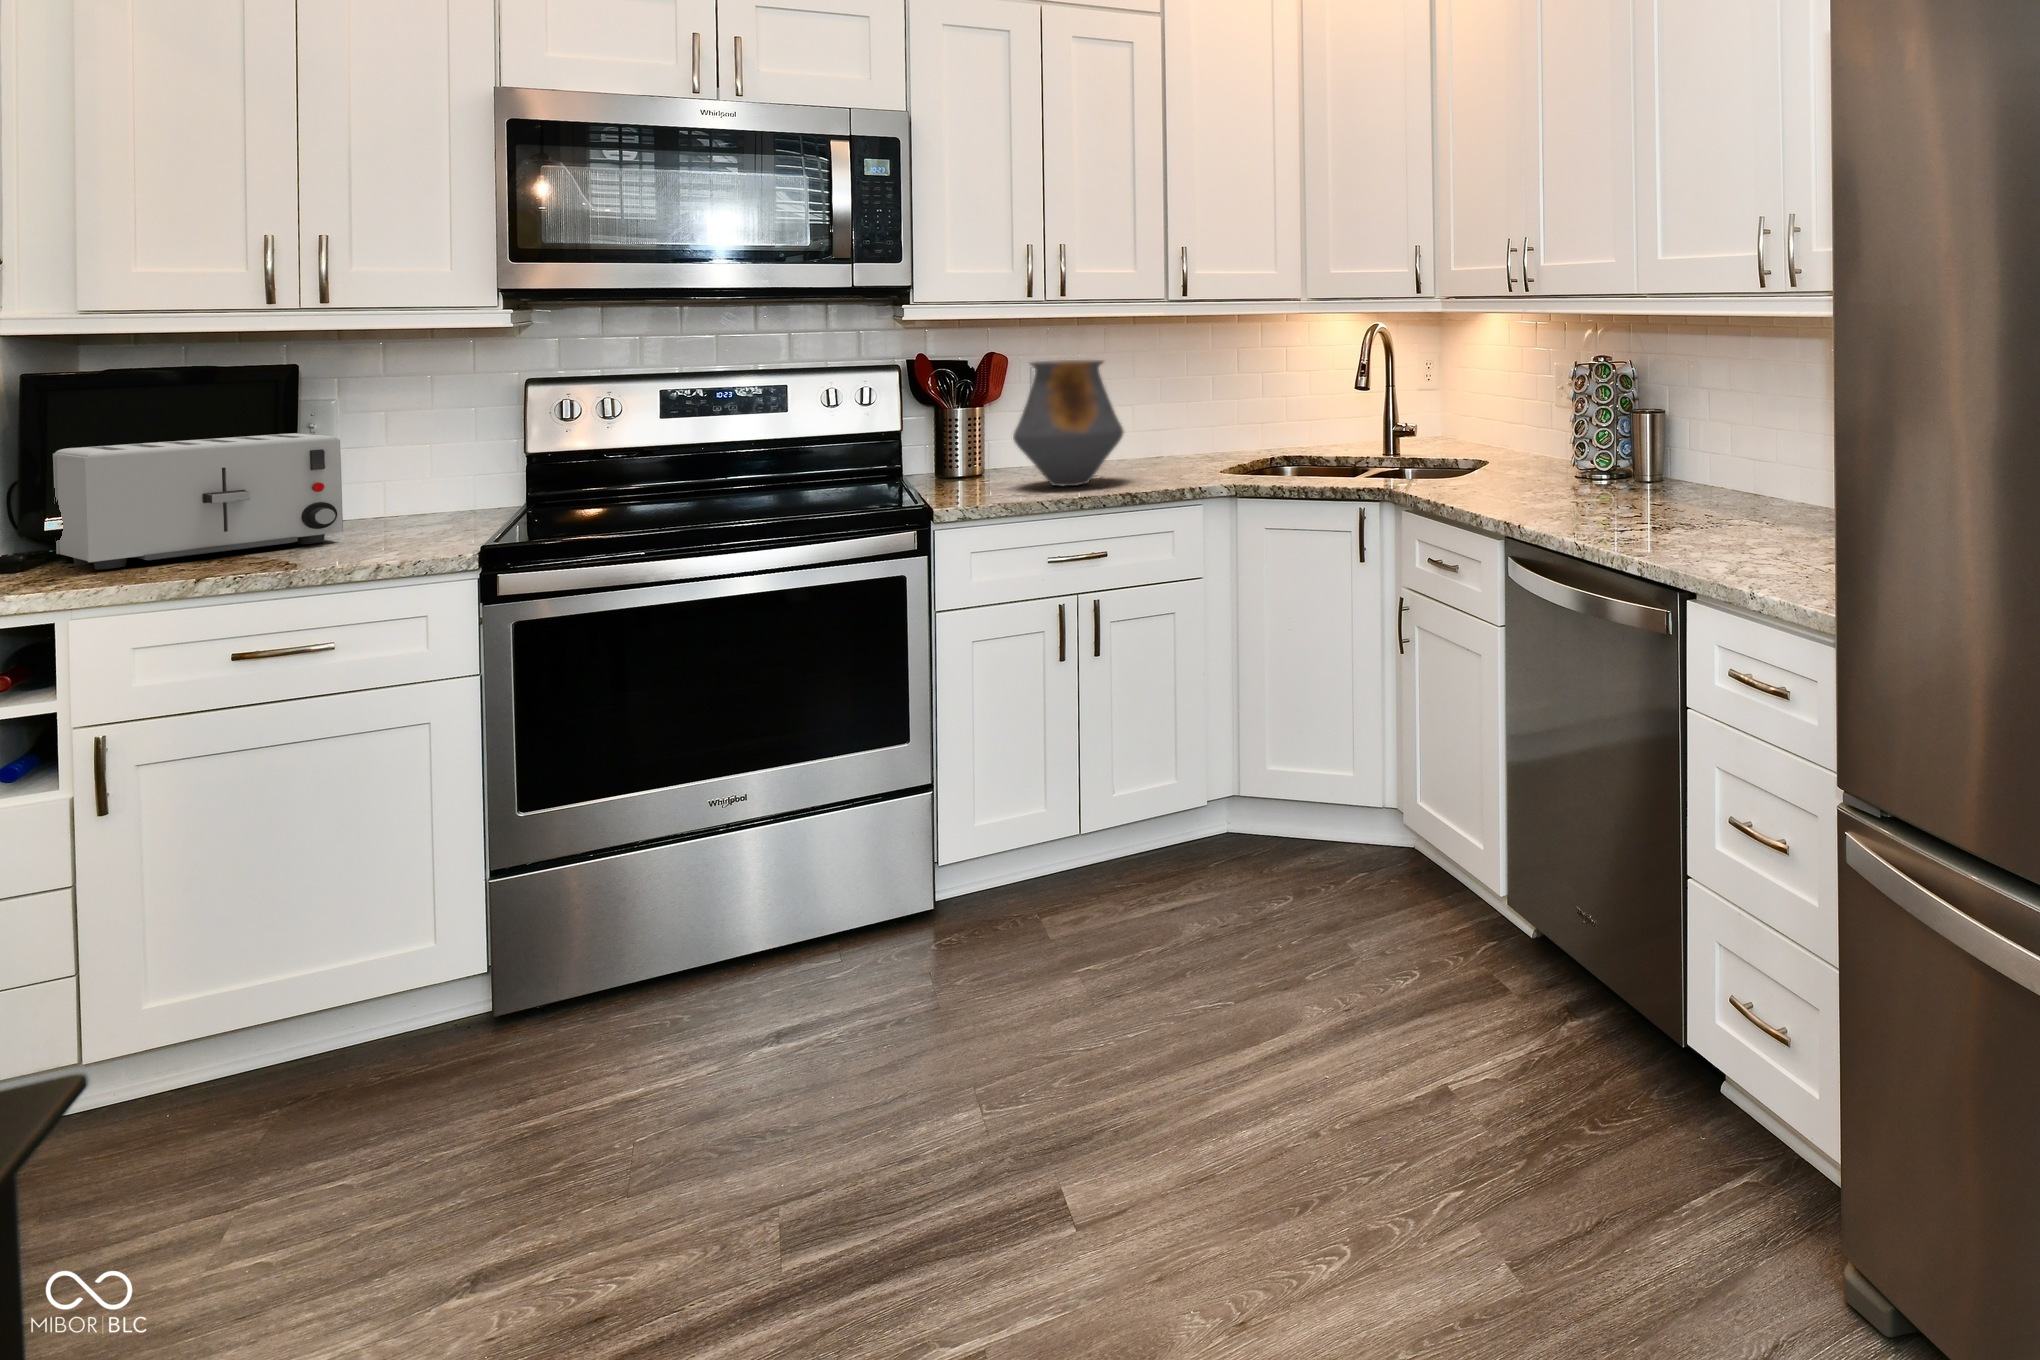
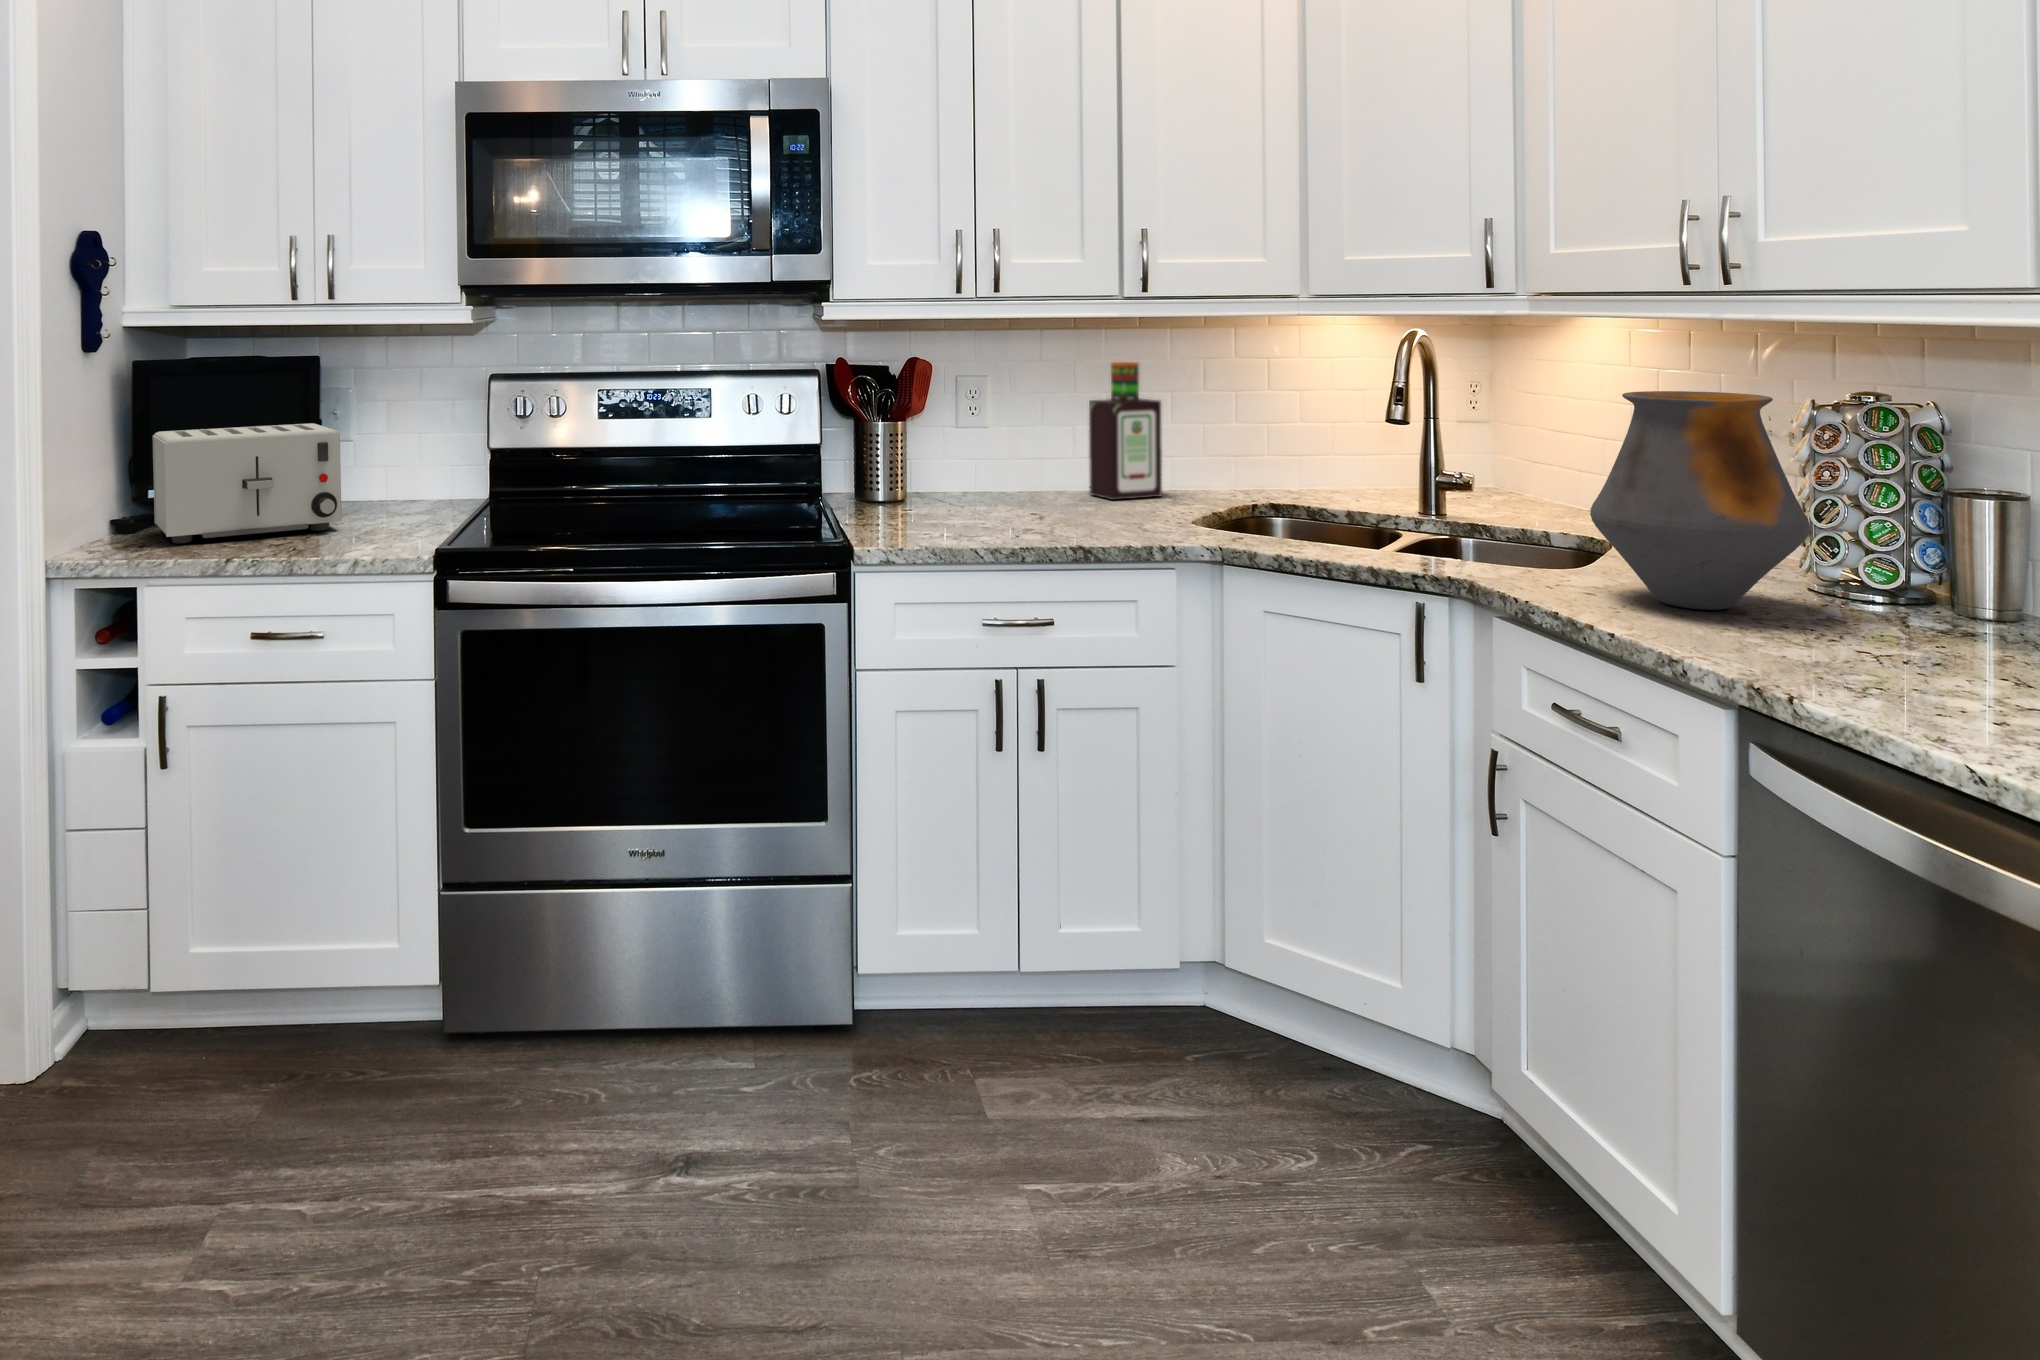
bottle: none [1143,354,1202,464] -> present [1089,362,1162,500]
vase: present [1013,360,1123,486] -> present [1590,391,1810,610]

